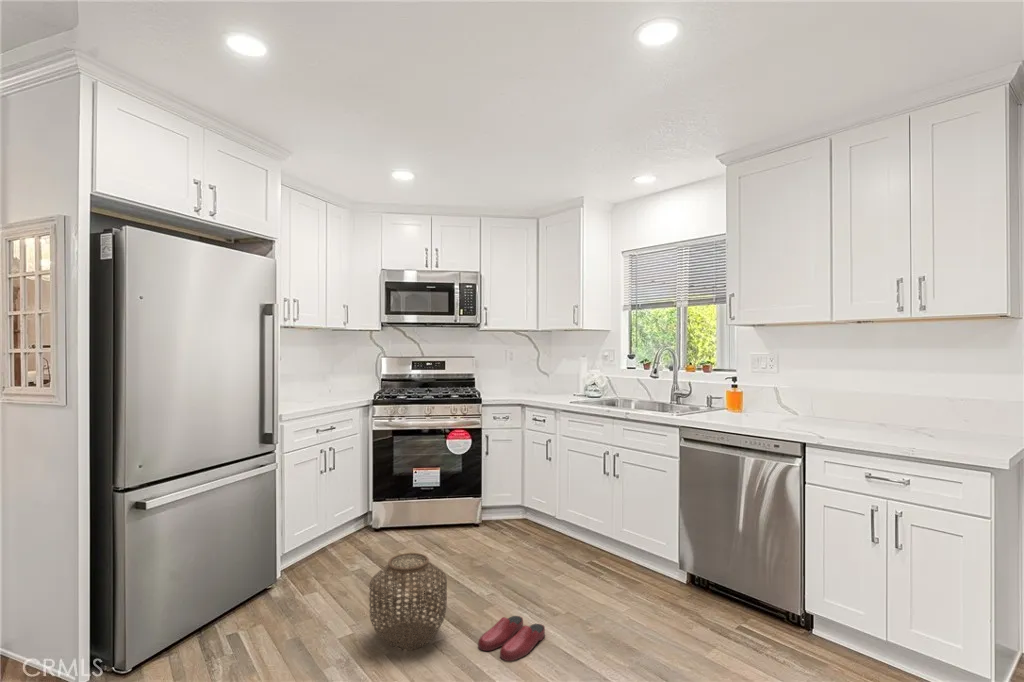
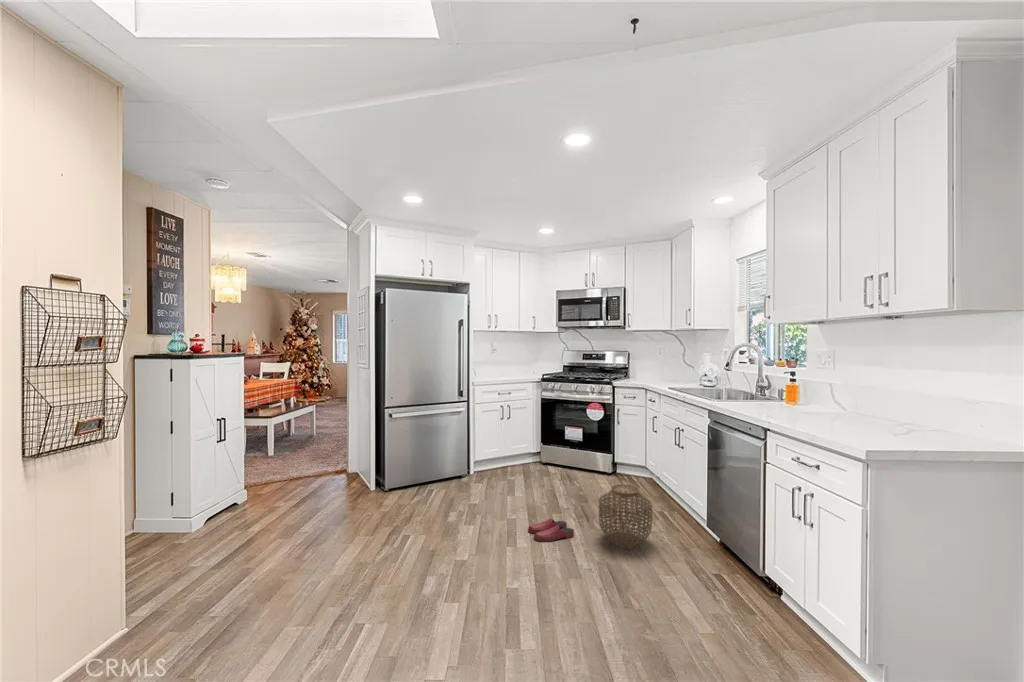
woven basket: present [369,553,447,650] -> present [599,485,652,549]

